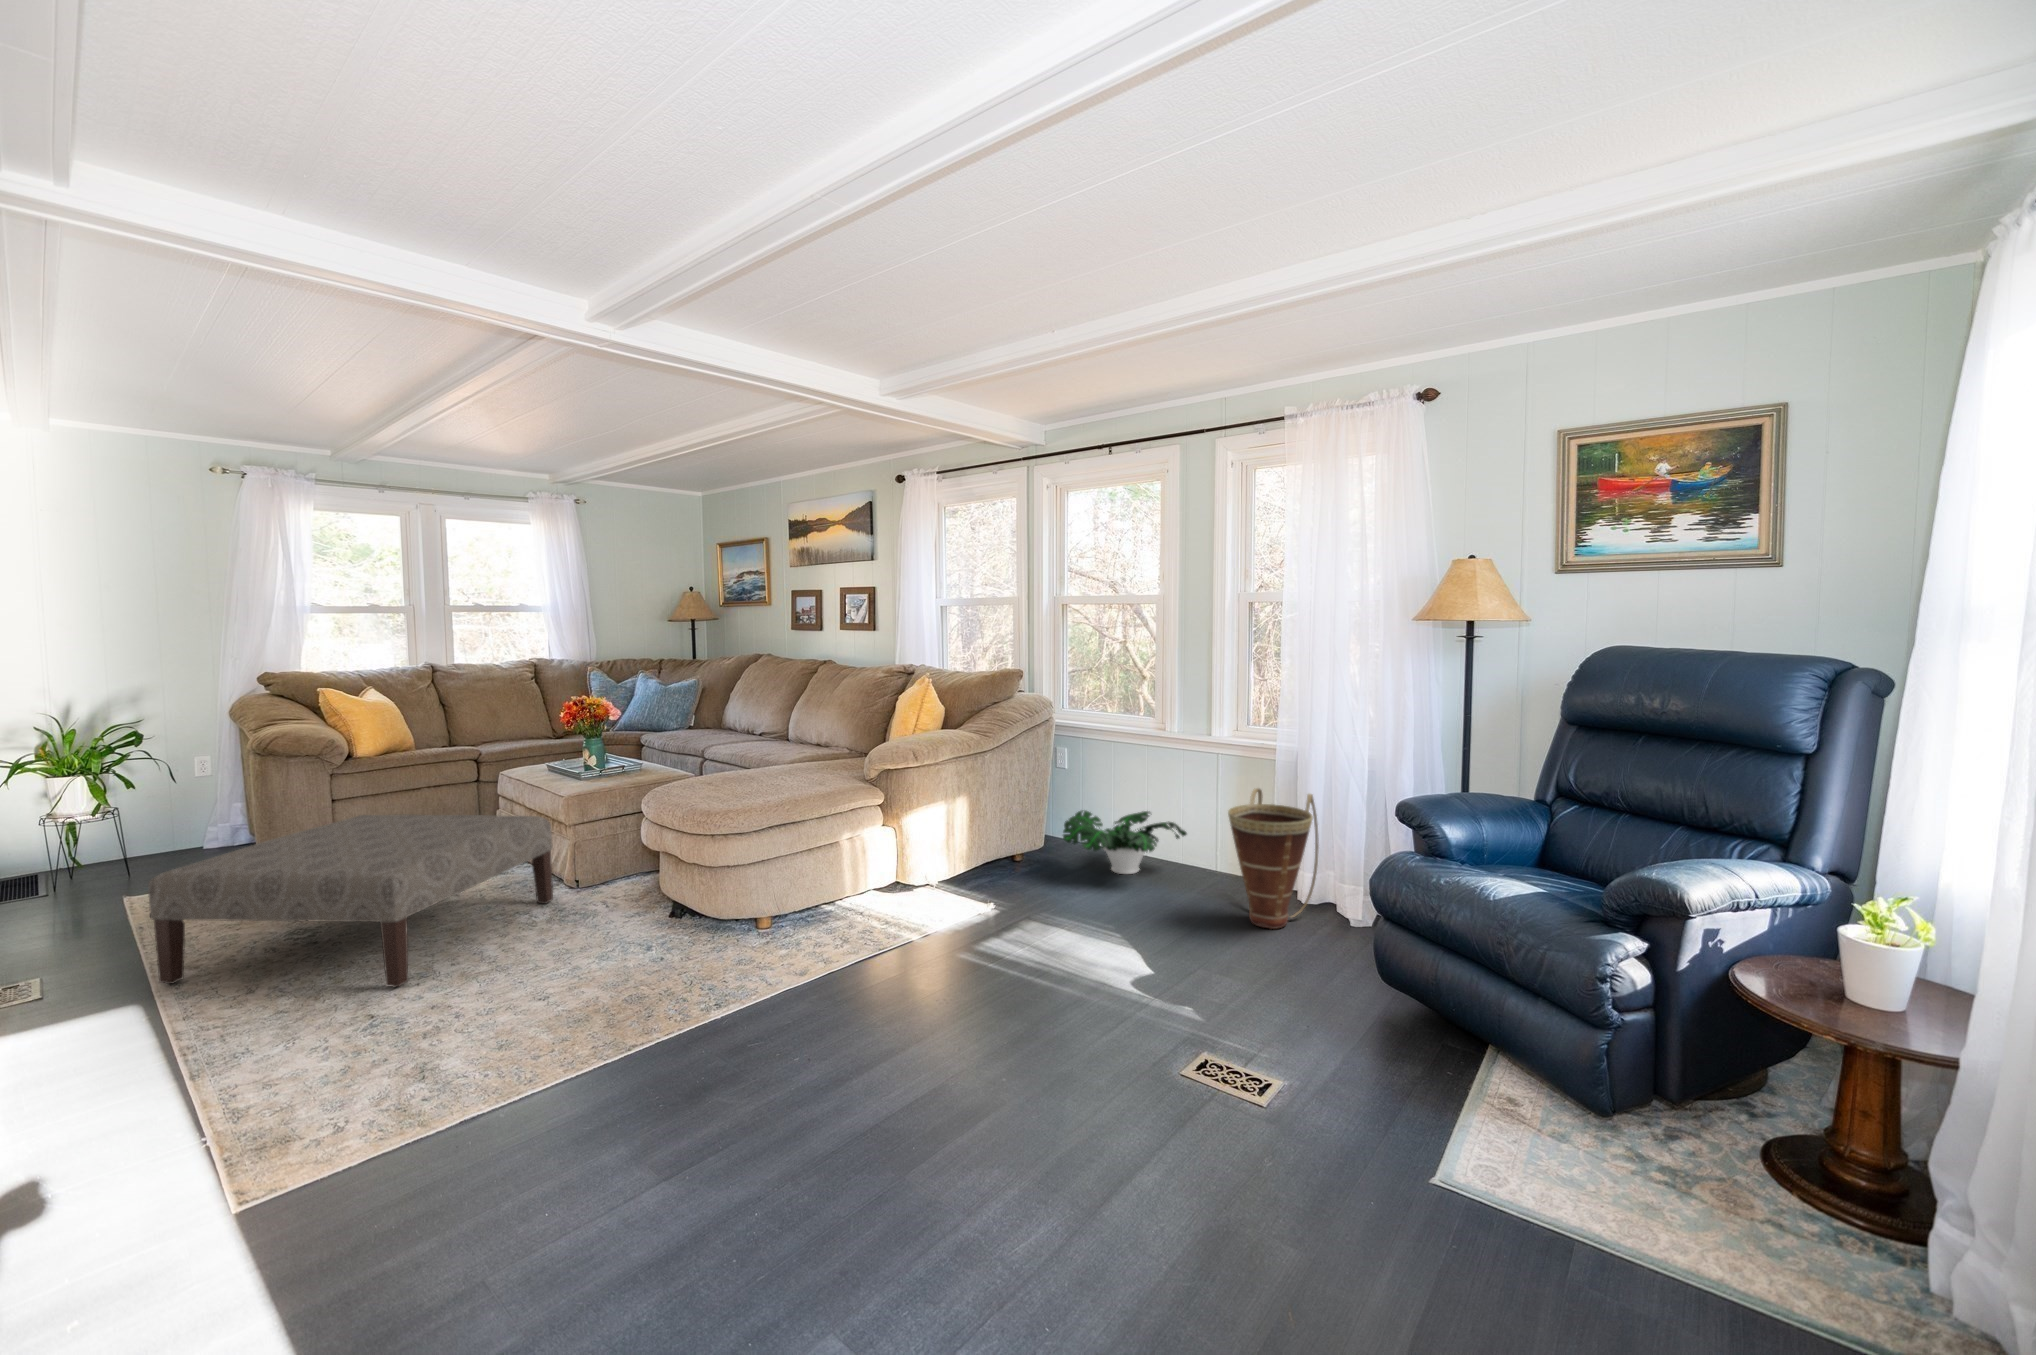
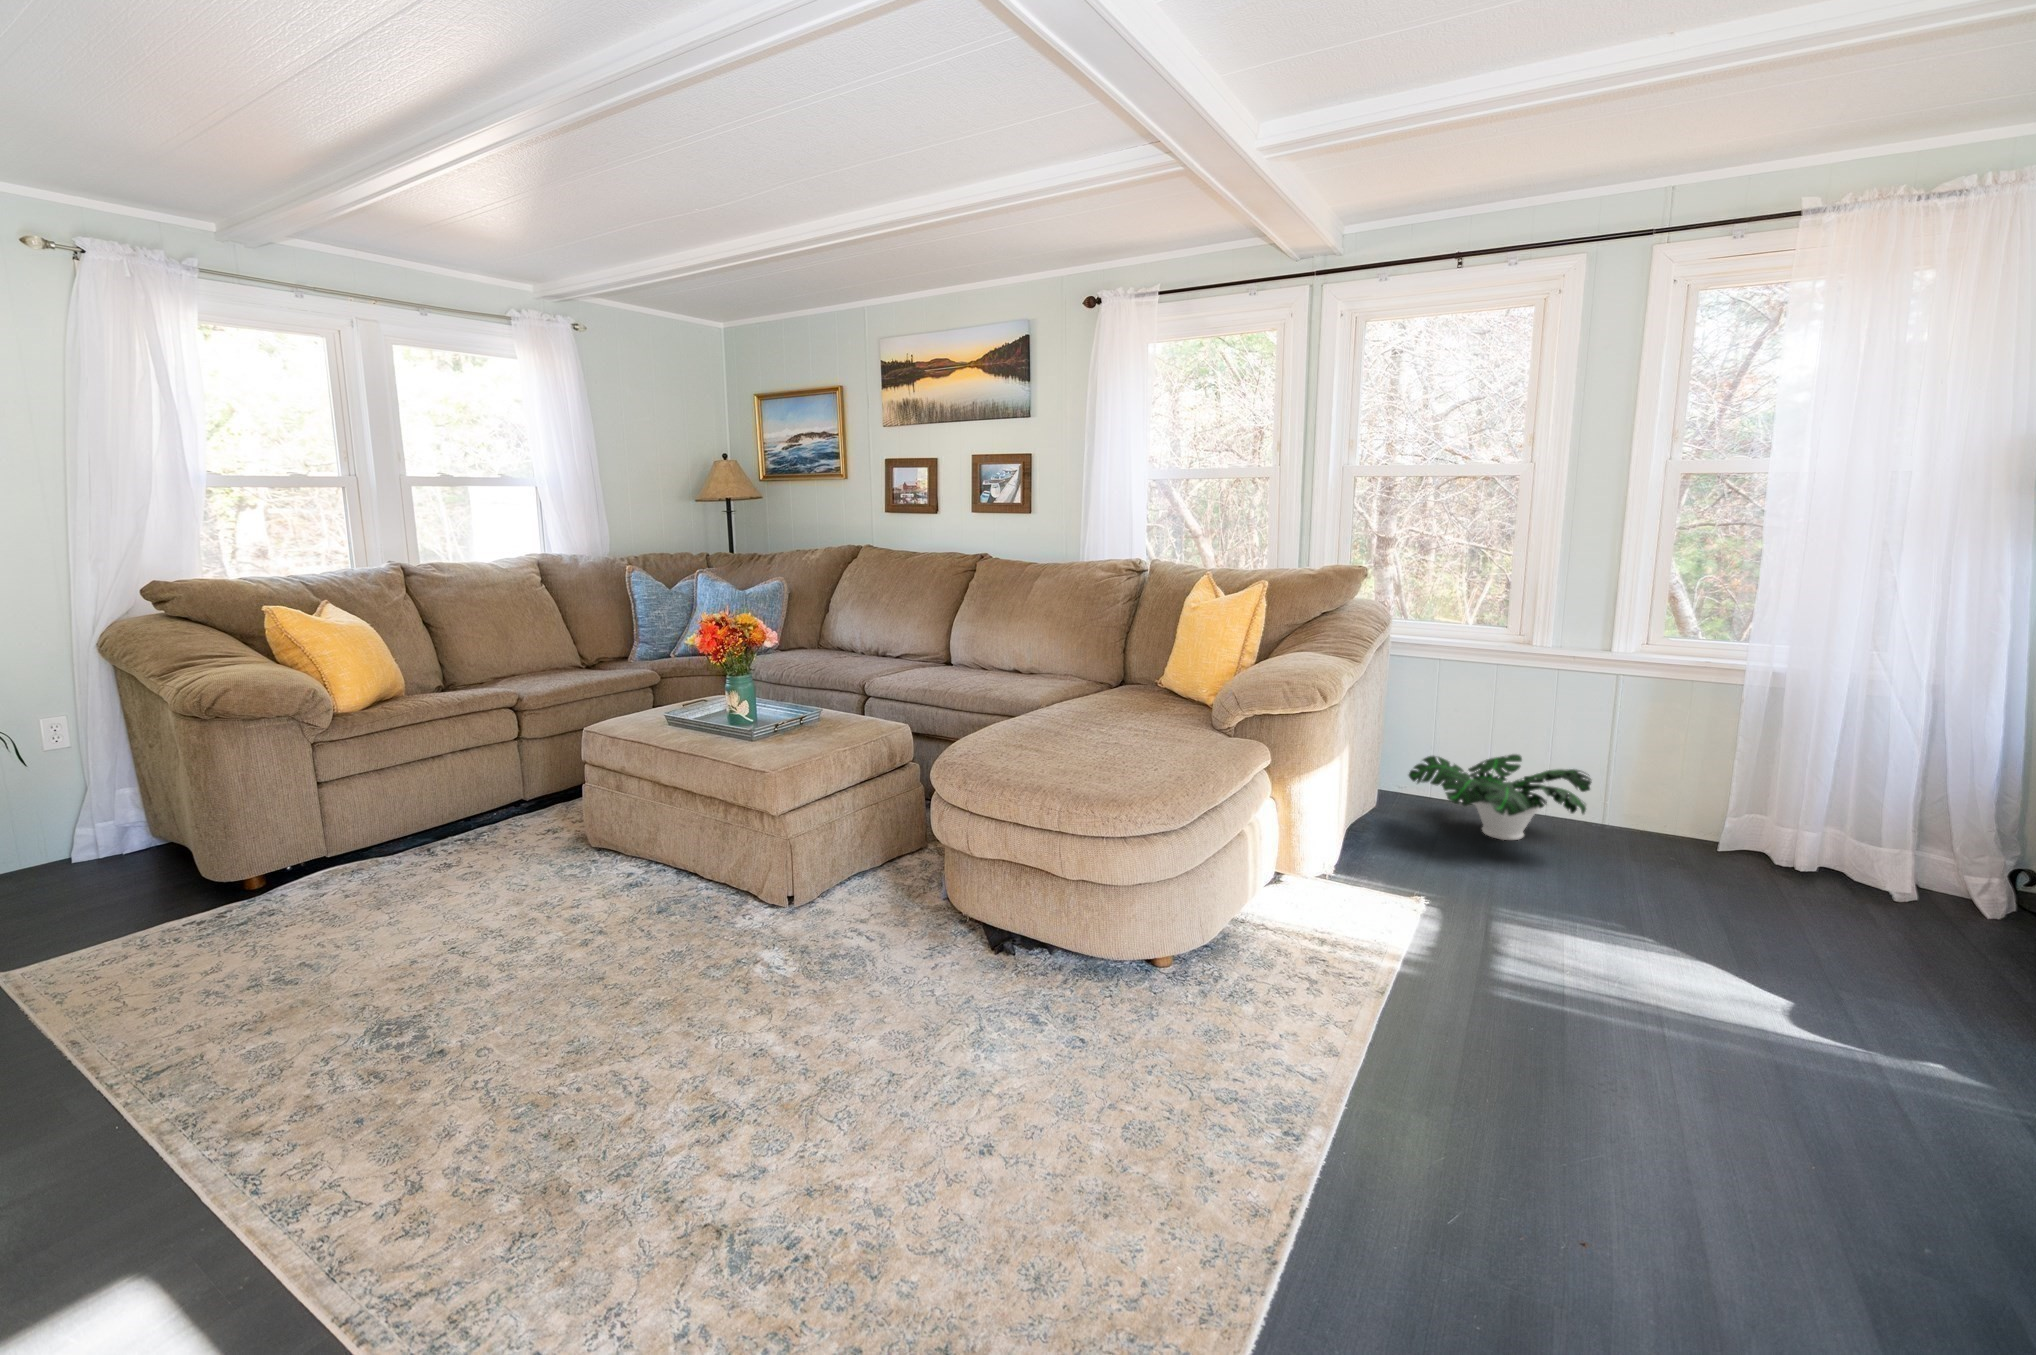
basket: present [1228,788,1319,929] -> none [1728,726,1900,916]
ottoman: present [148,814,553,987] -> none [181,804,764,1151]

